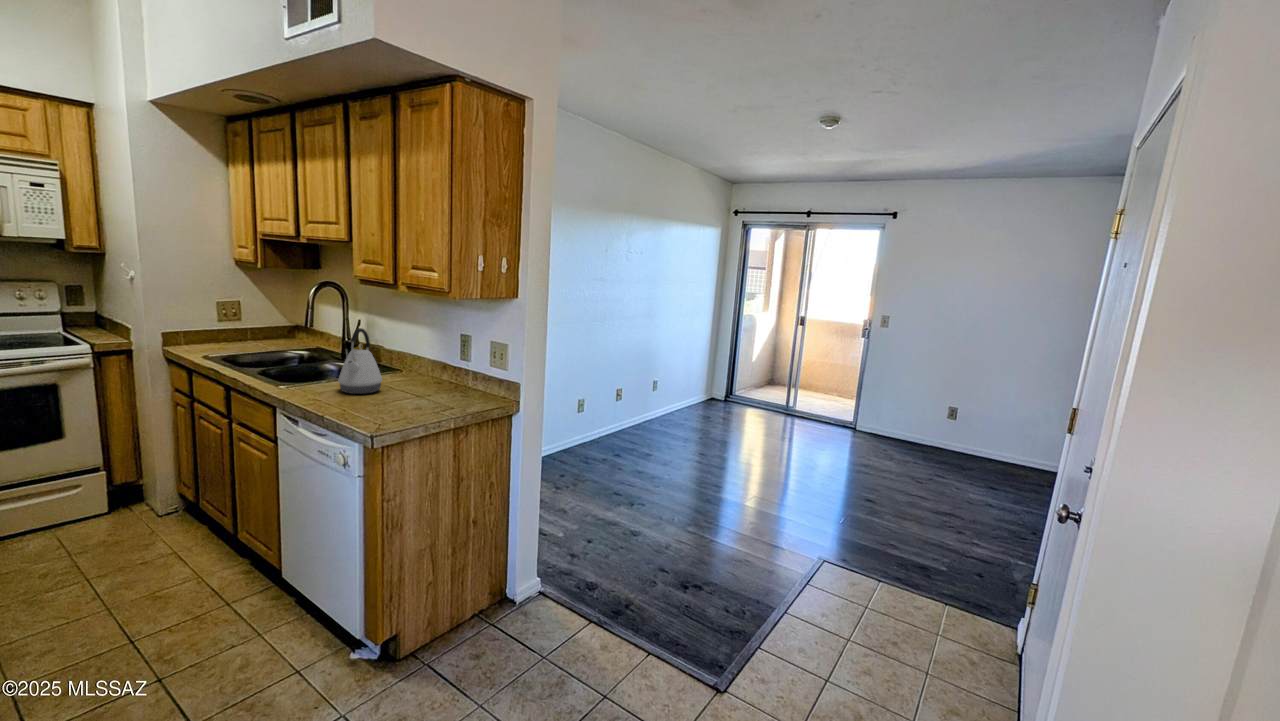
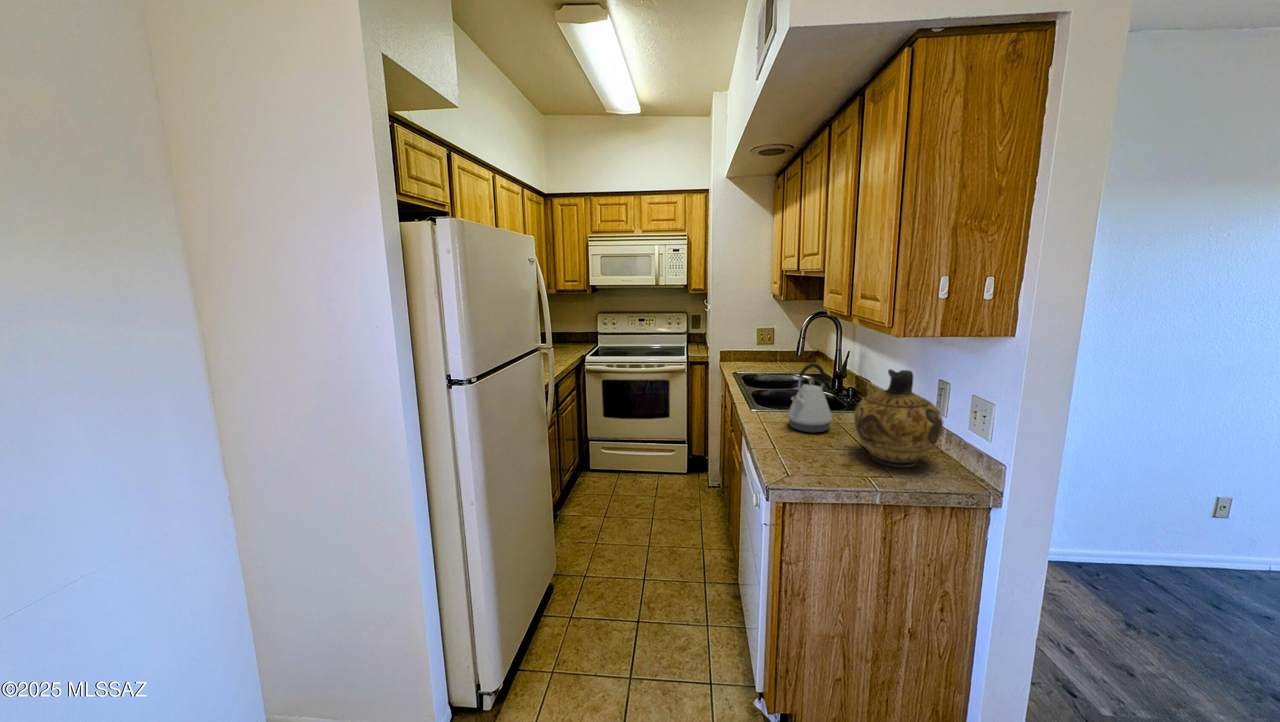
ceramic jug: none [413,325,478,402] -> present [854,369,943,467]

